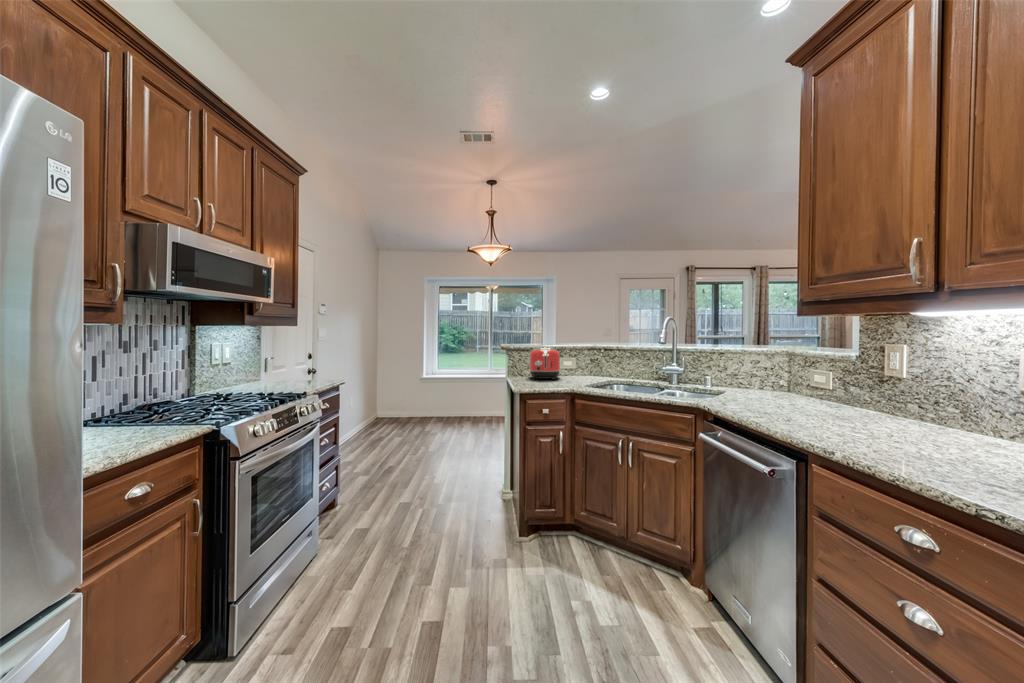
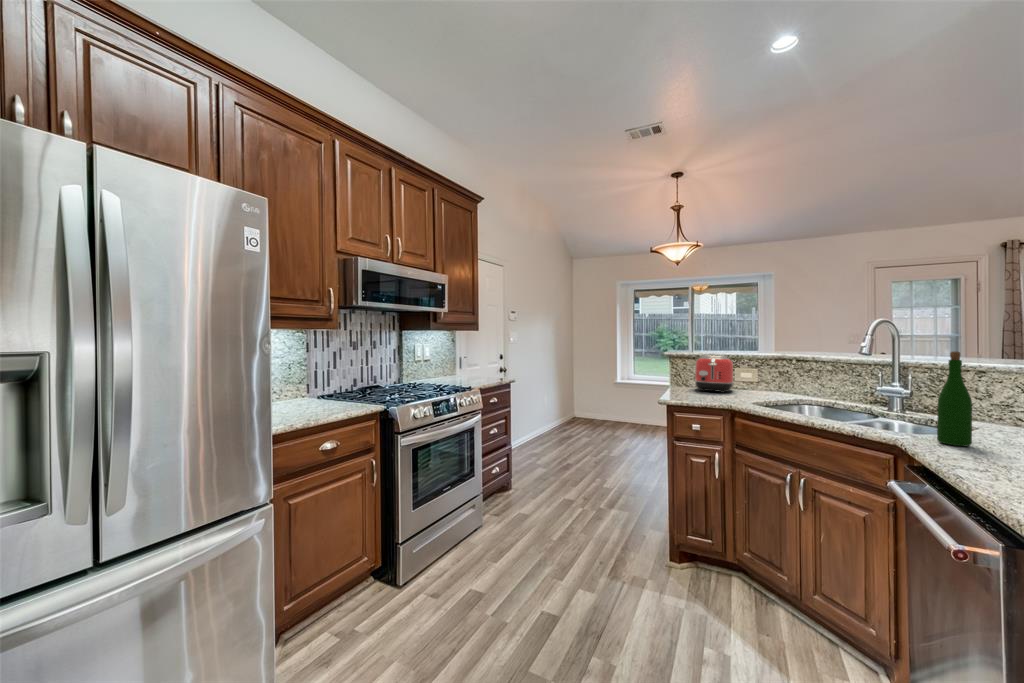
wine bottle: none [716,341,733,406] -> present [937,351,972,446]

